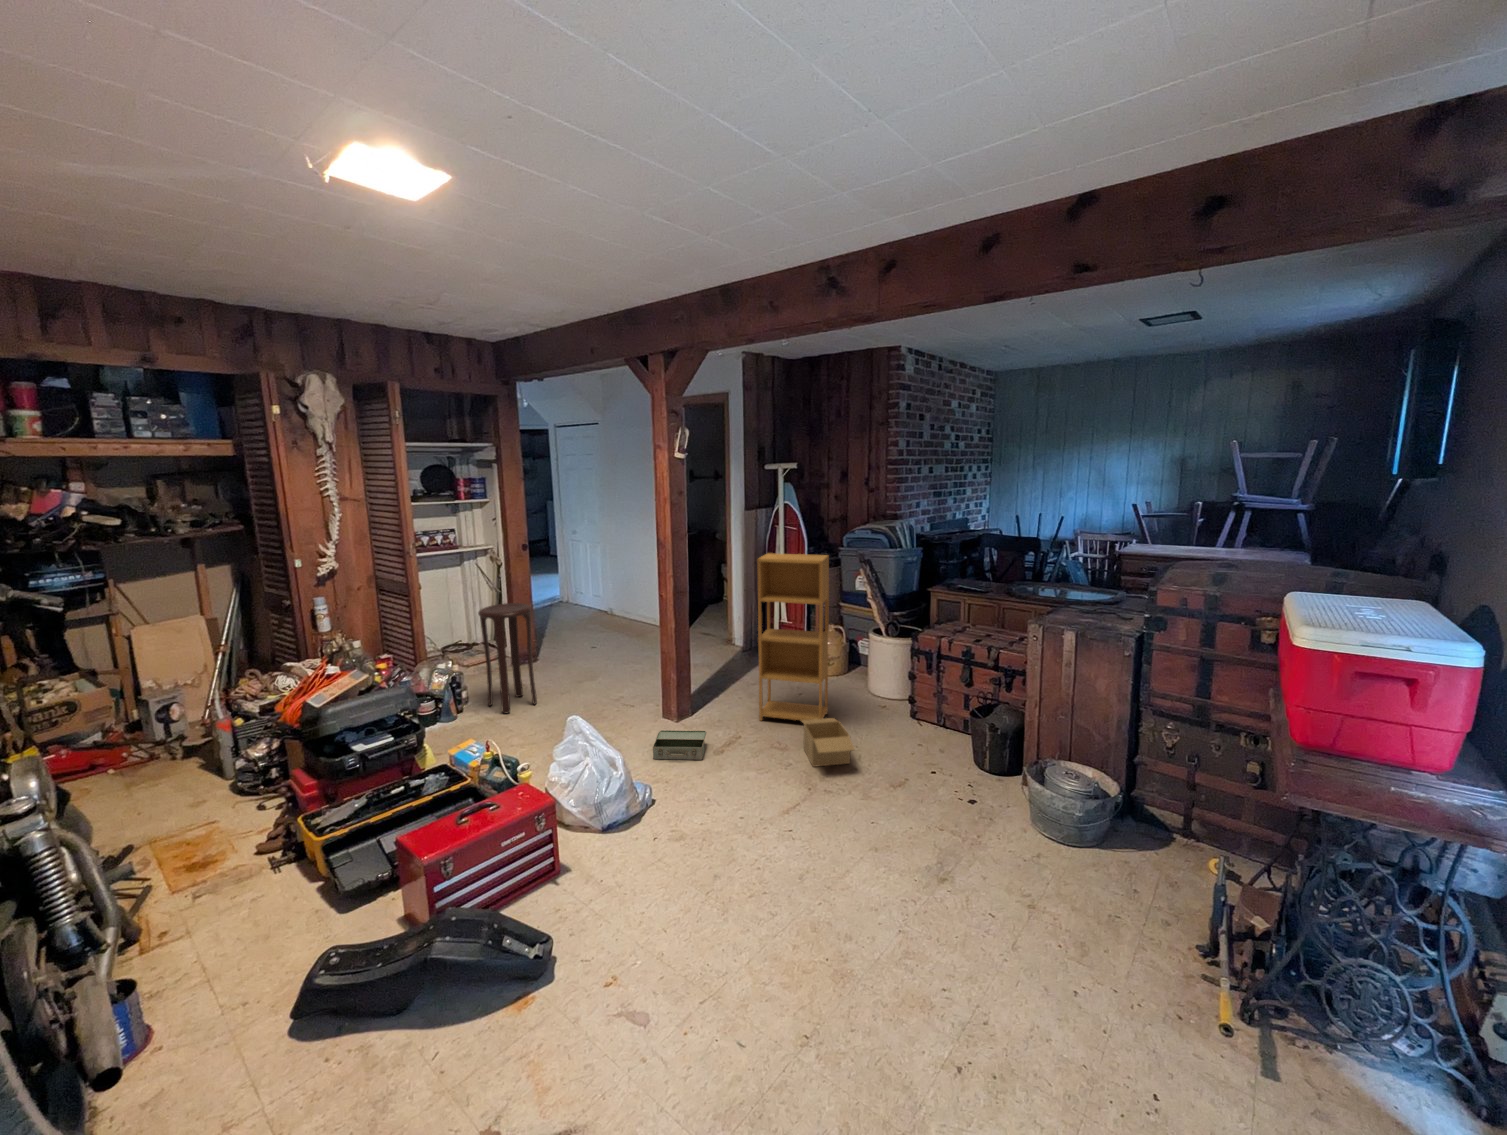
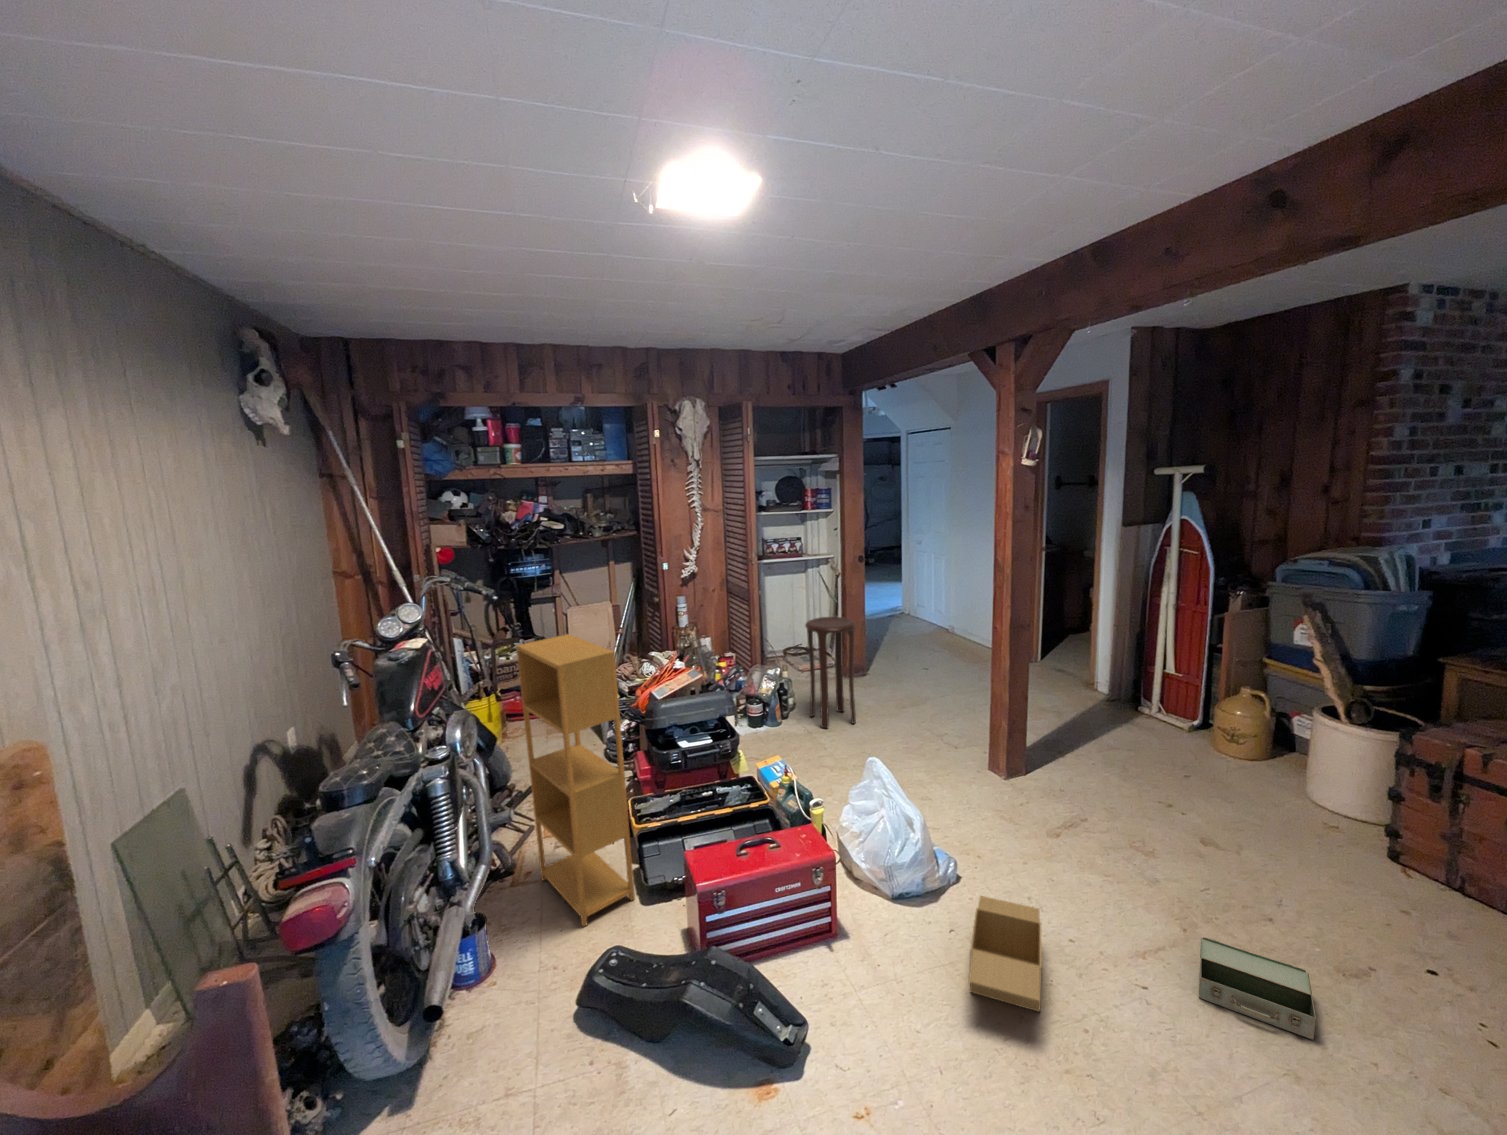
shelving unit: present [757,553,829,721] -> present [517,634,635,926]
cardboard box: present [801,718,855,767] -> present [969,896,1042,1012]
toolbox: present [653,730,706,760] -> present [1199,938,1316,1040]

